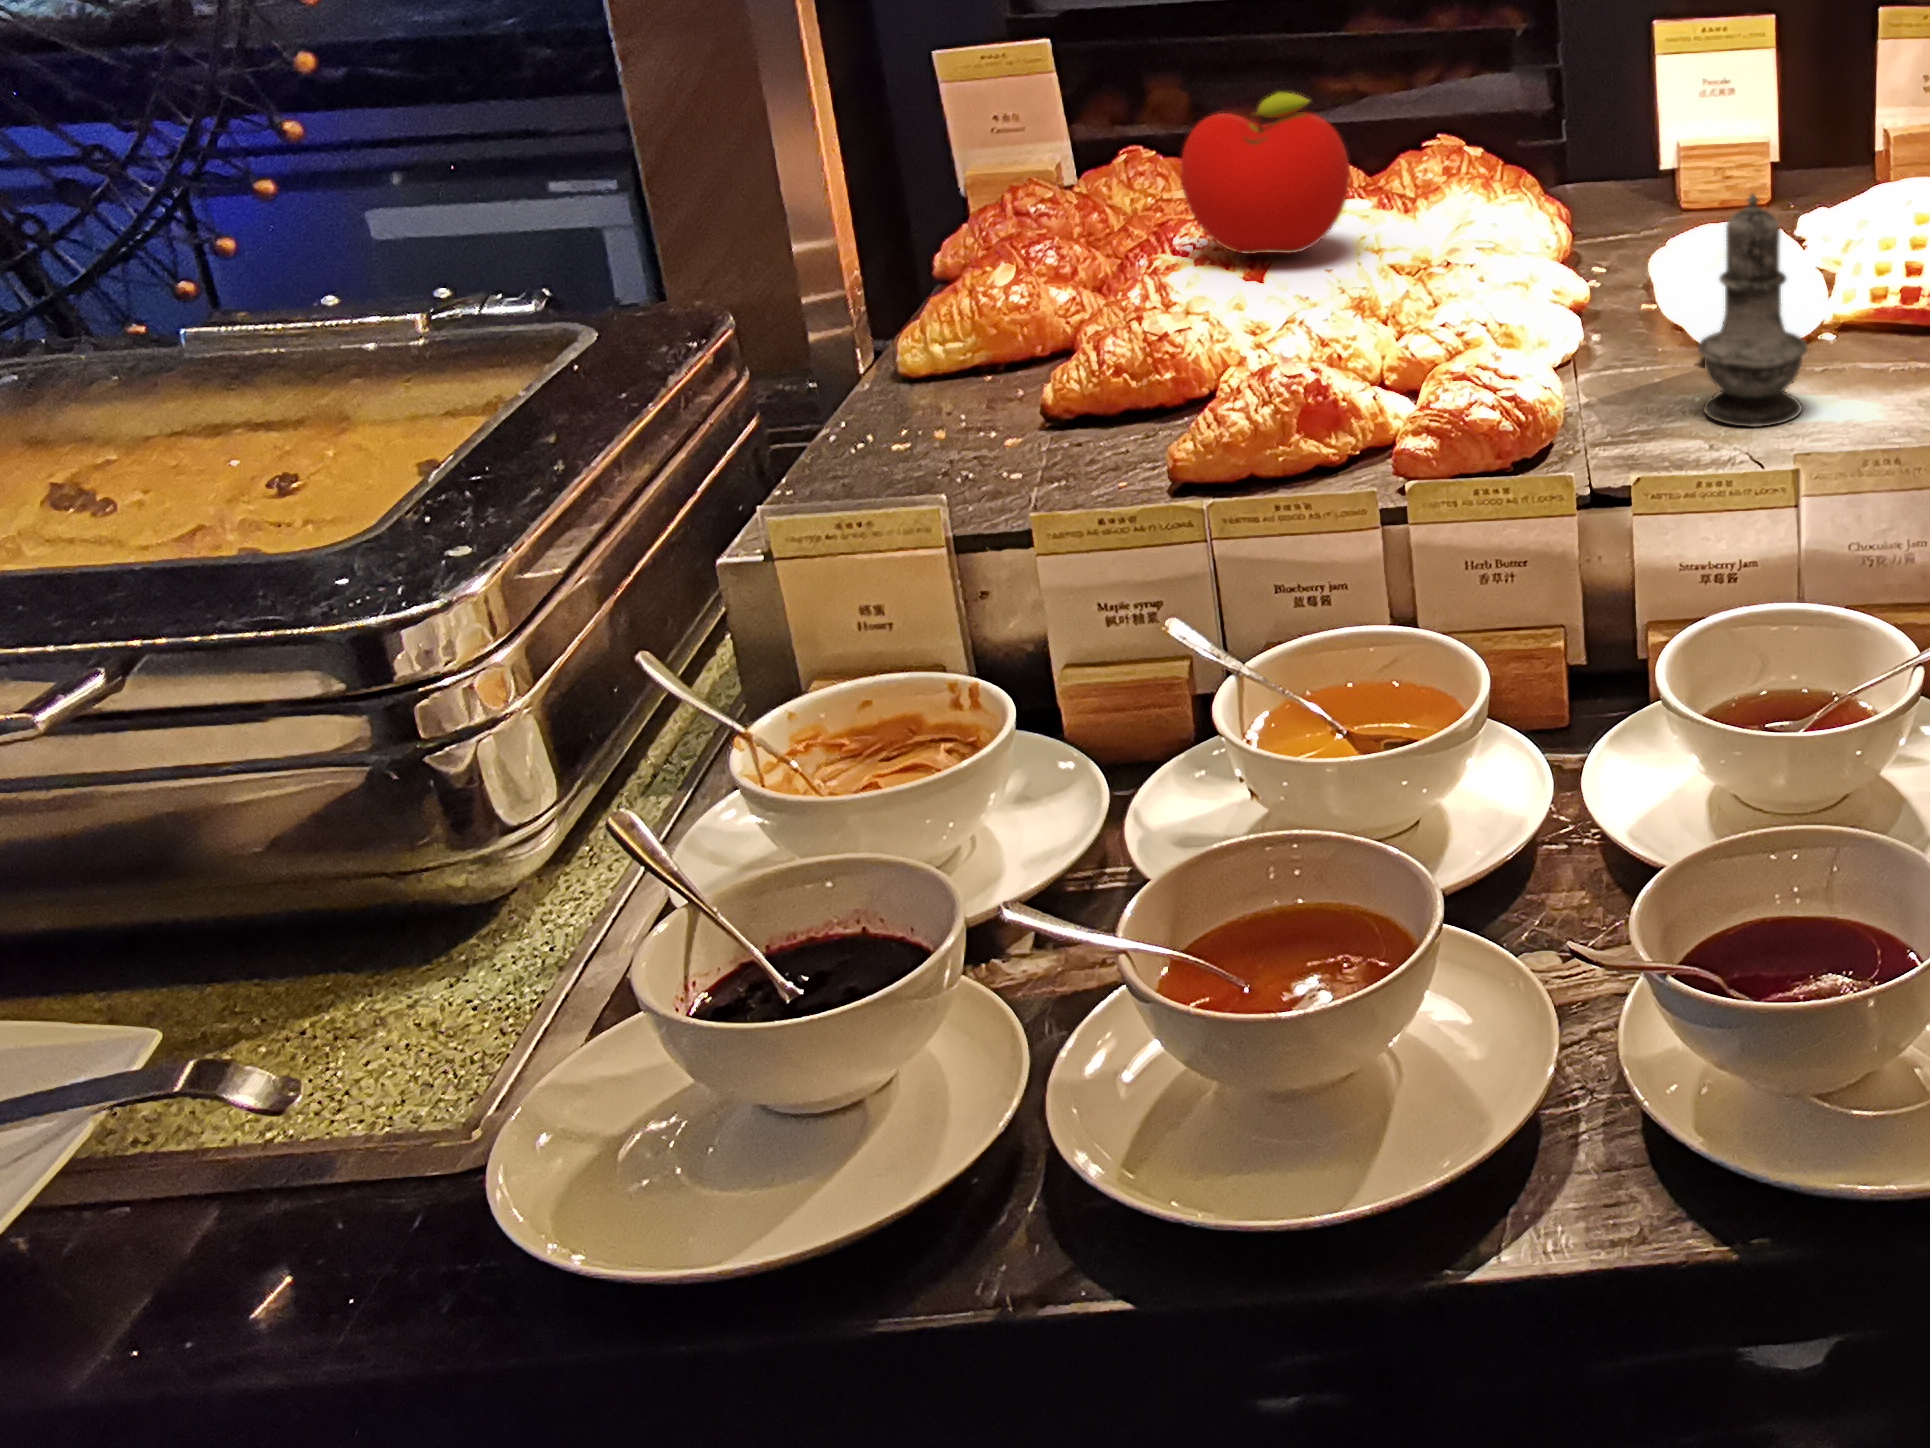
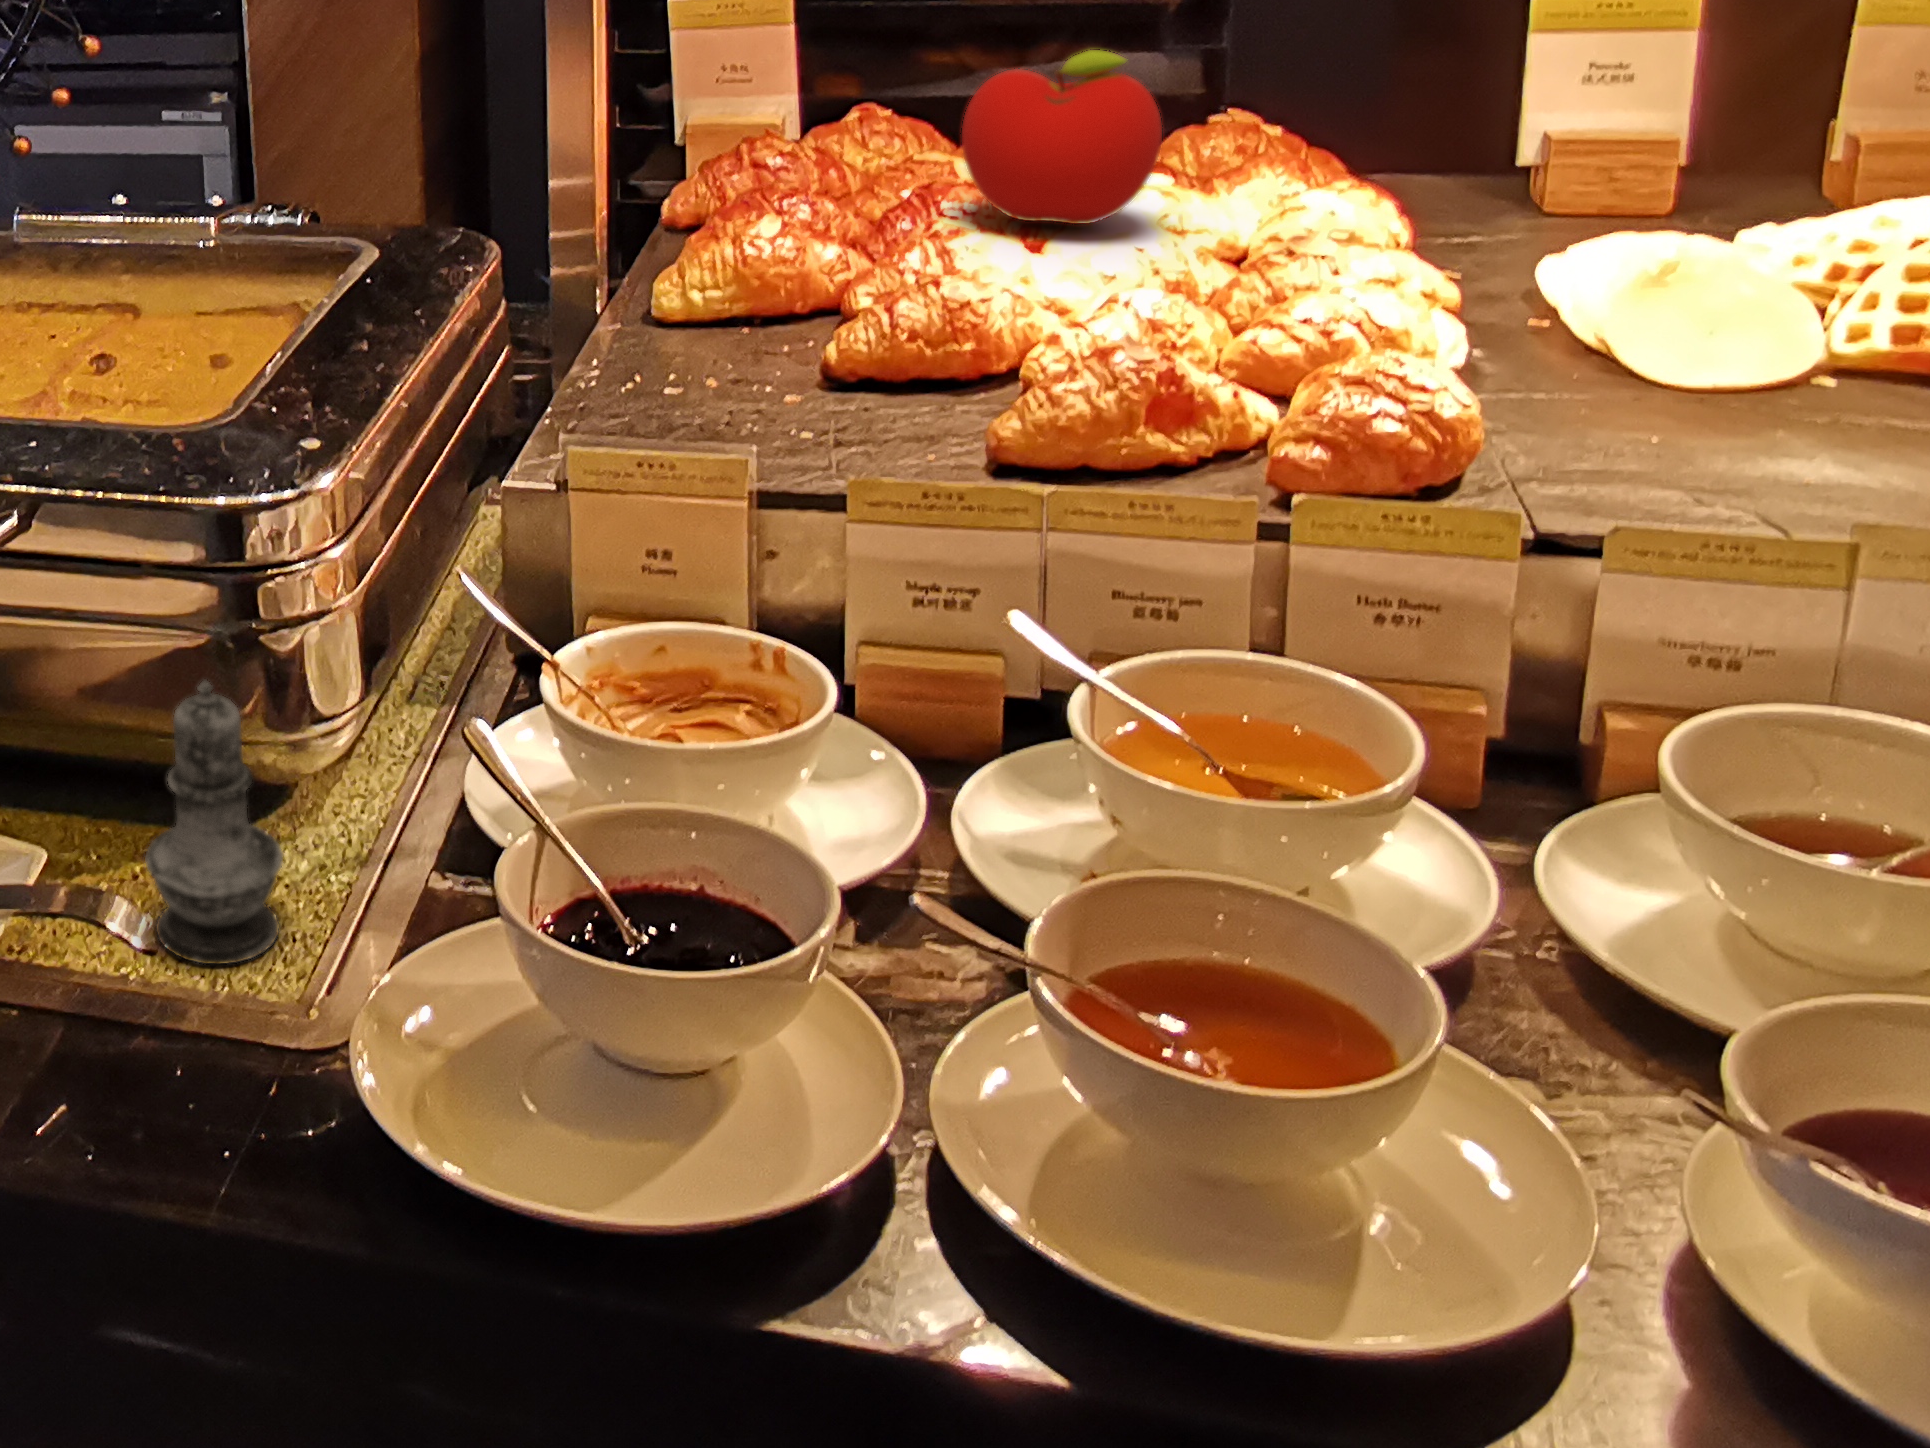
salt shaker: present [1698,194,1808,427] -> present [145,680,283,964]

